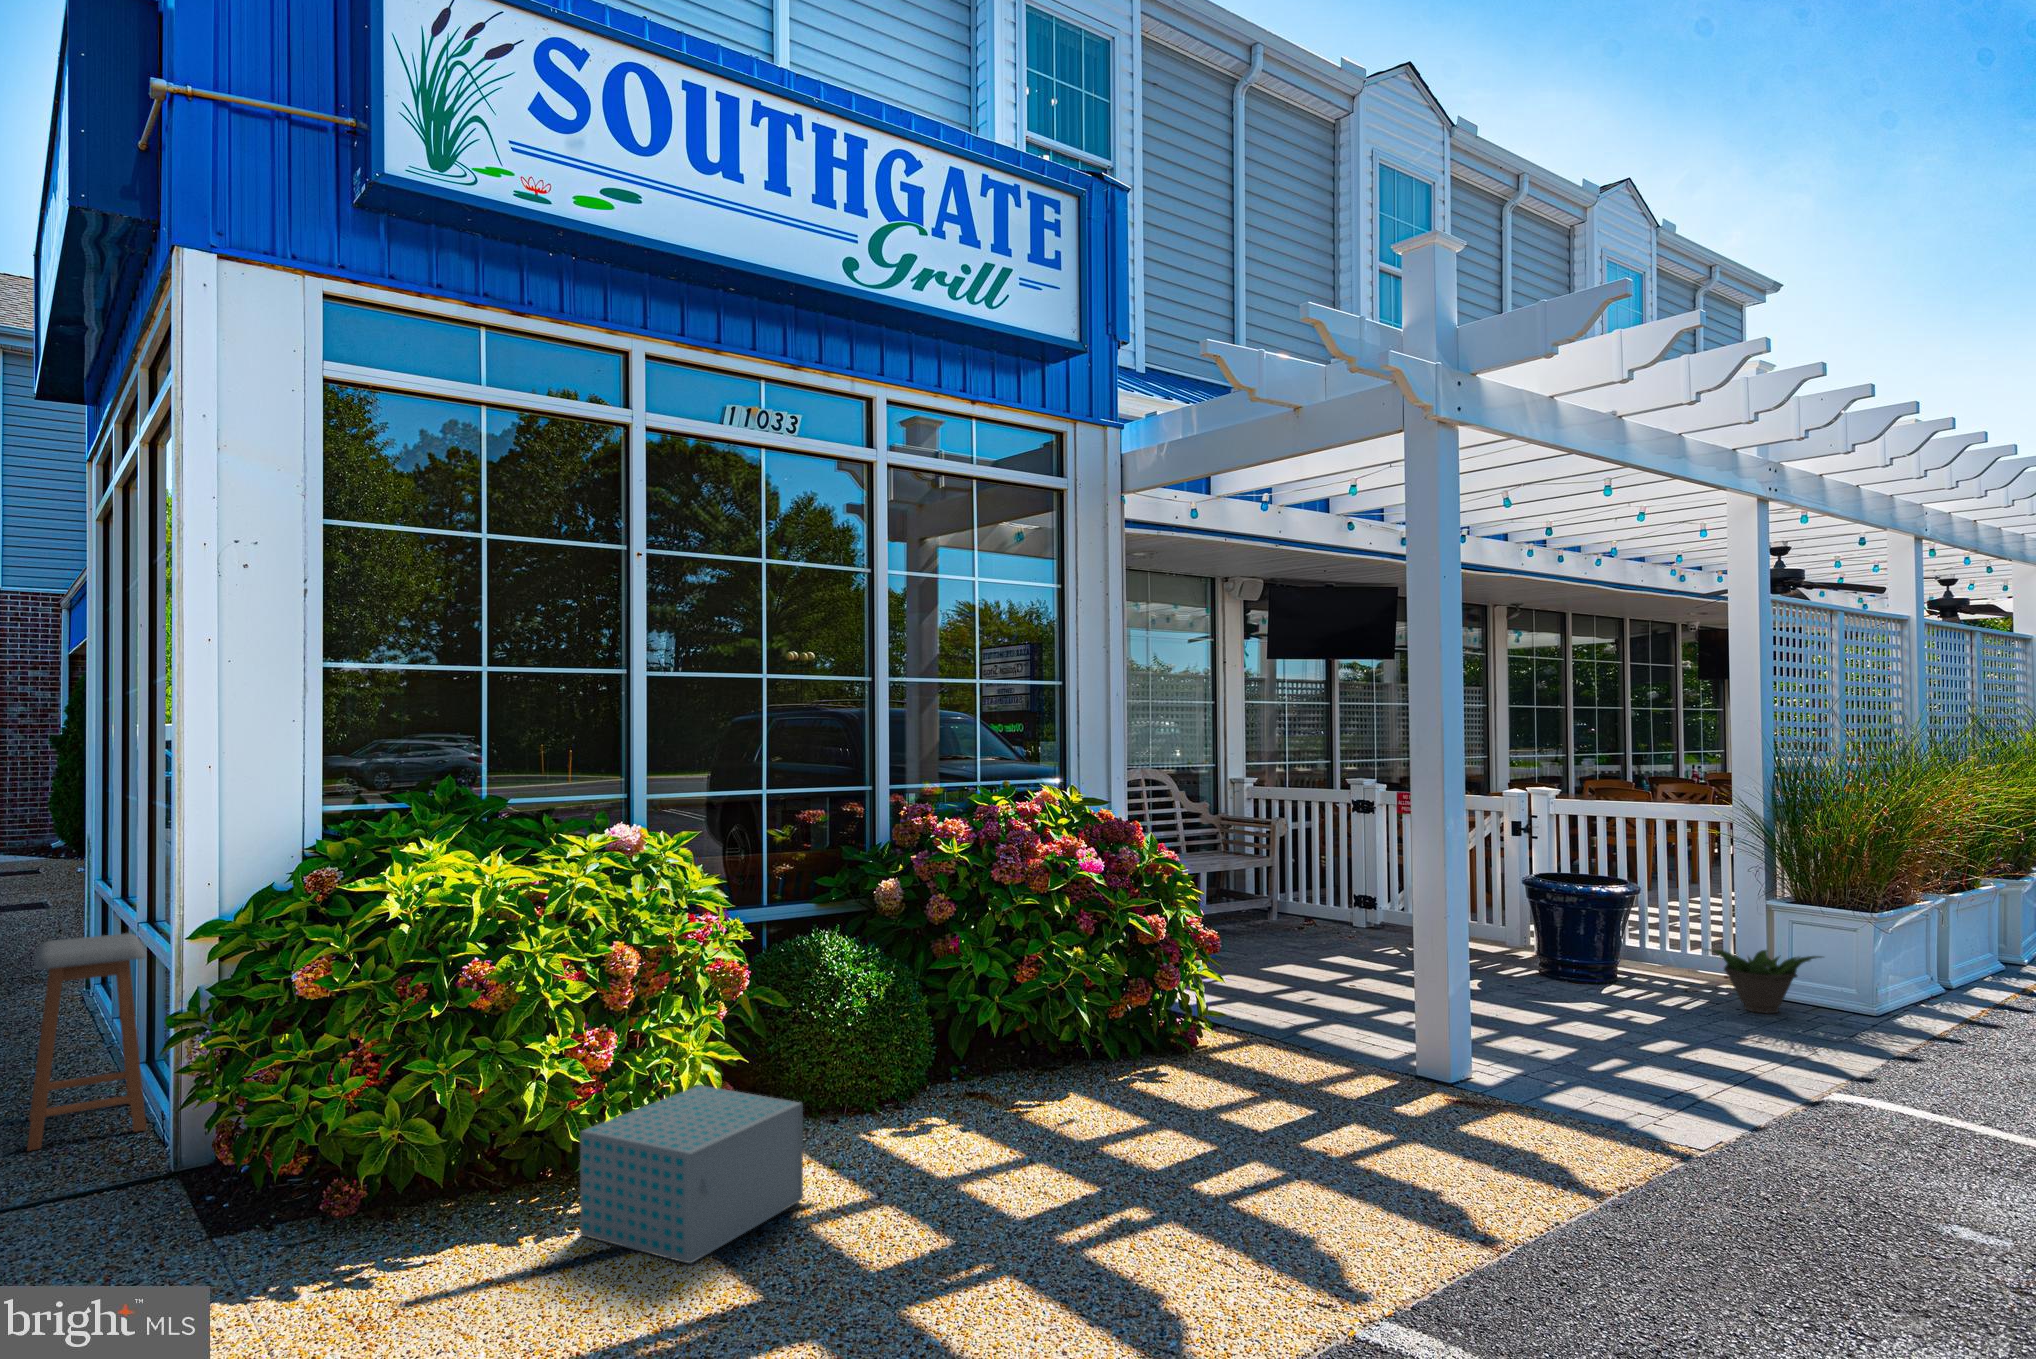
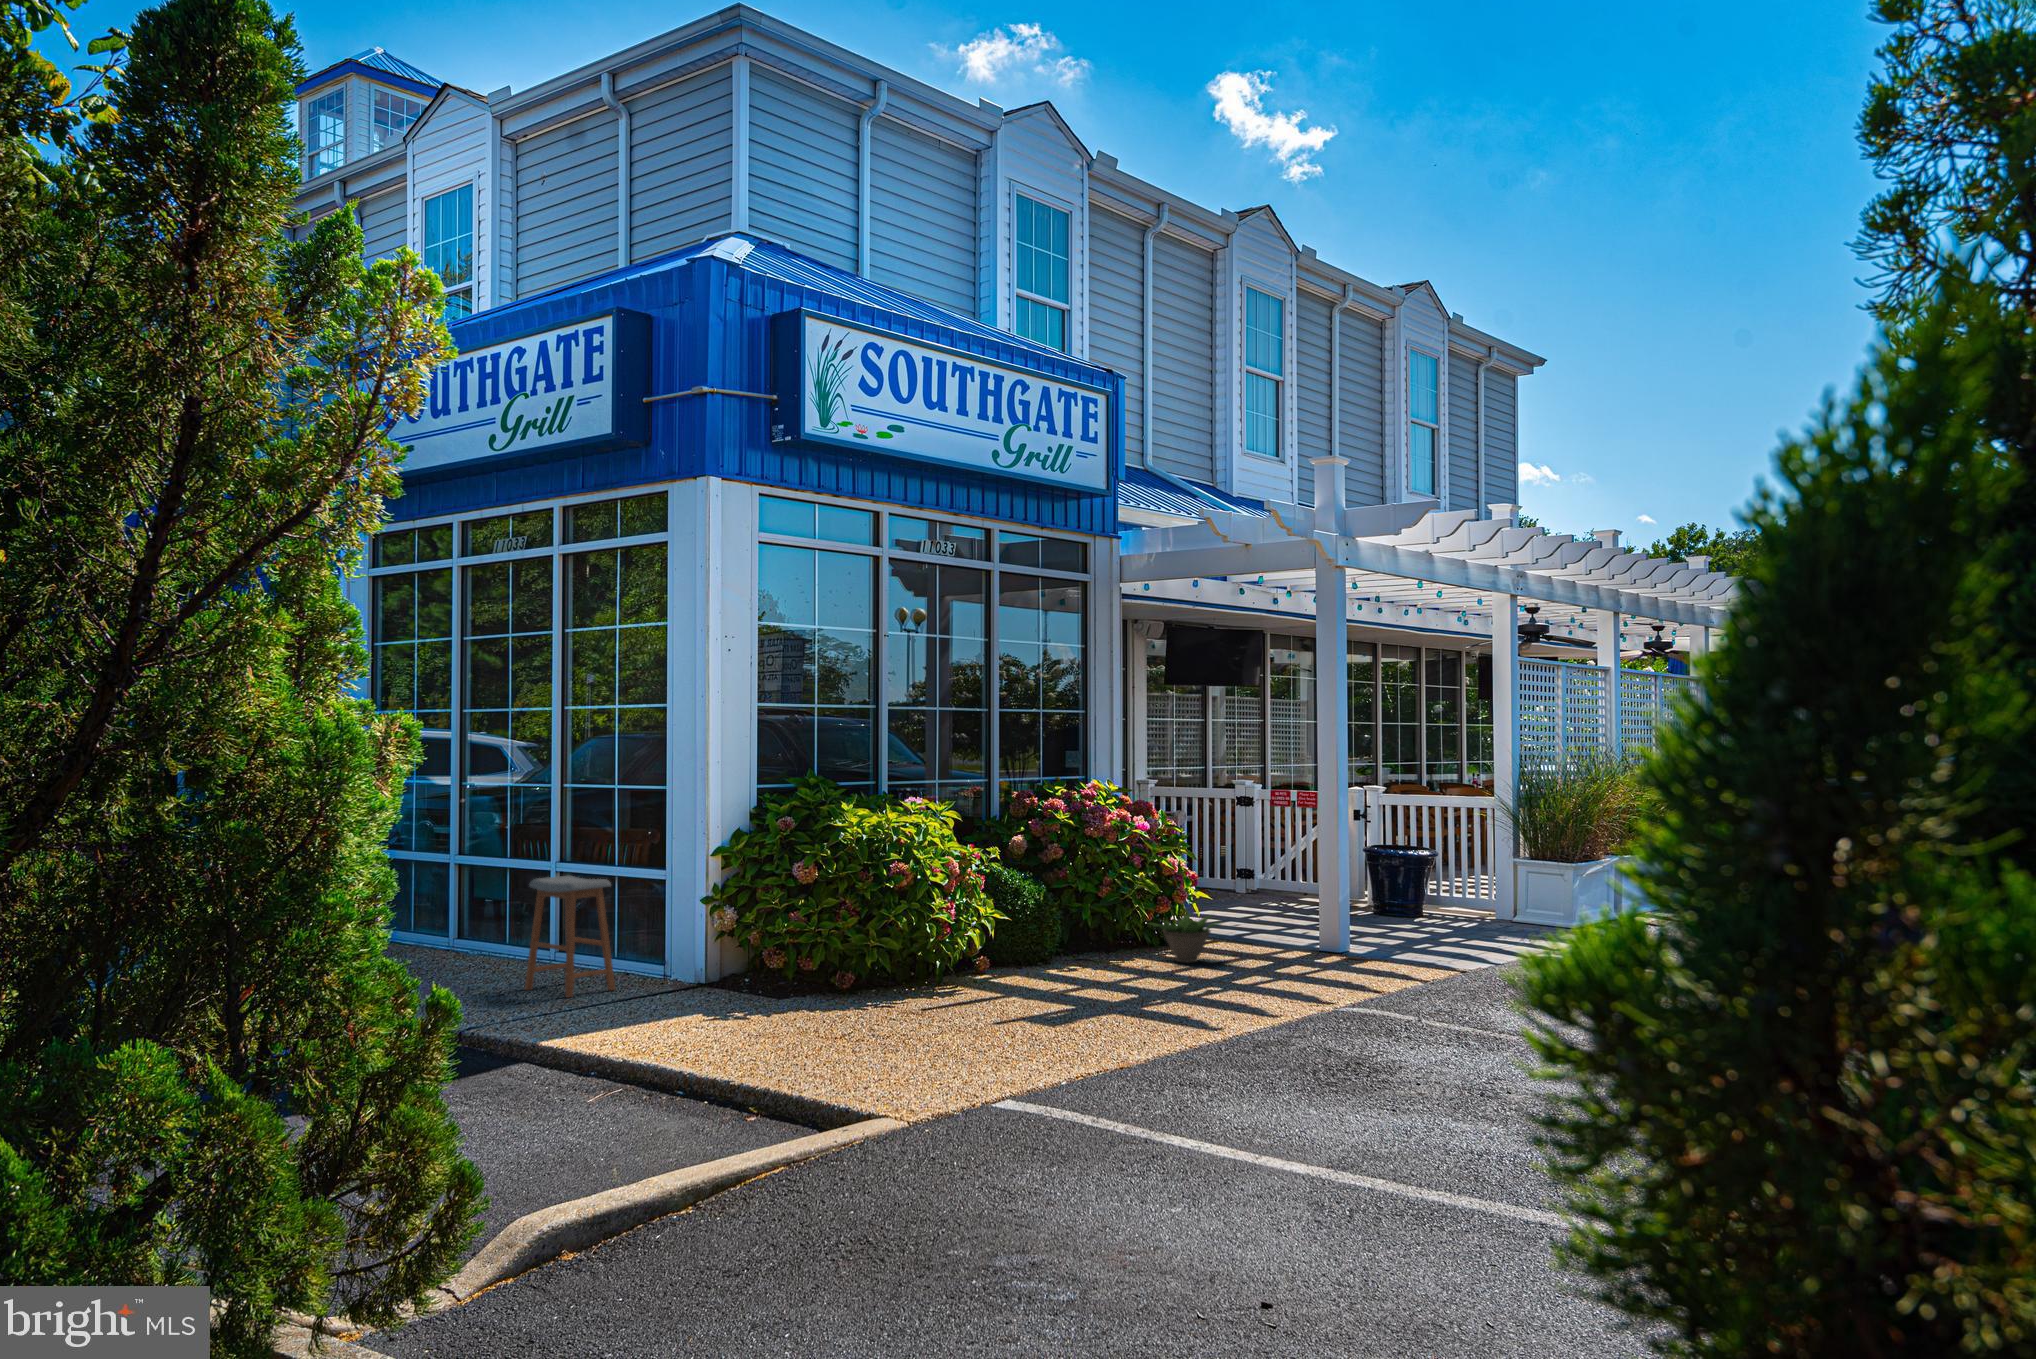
decorative plant: present [1708,949,1821,1014] -> present [1149,913,1222,963]
storage box: present [580,1085,803,1263] -> none [955,941,1048,1008]

